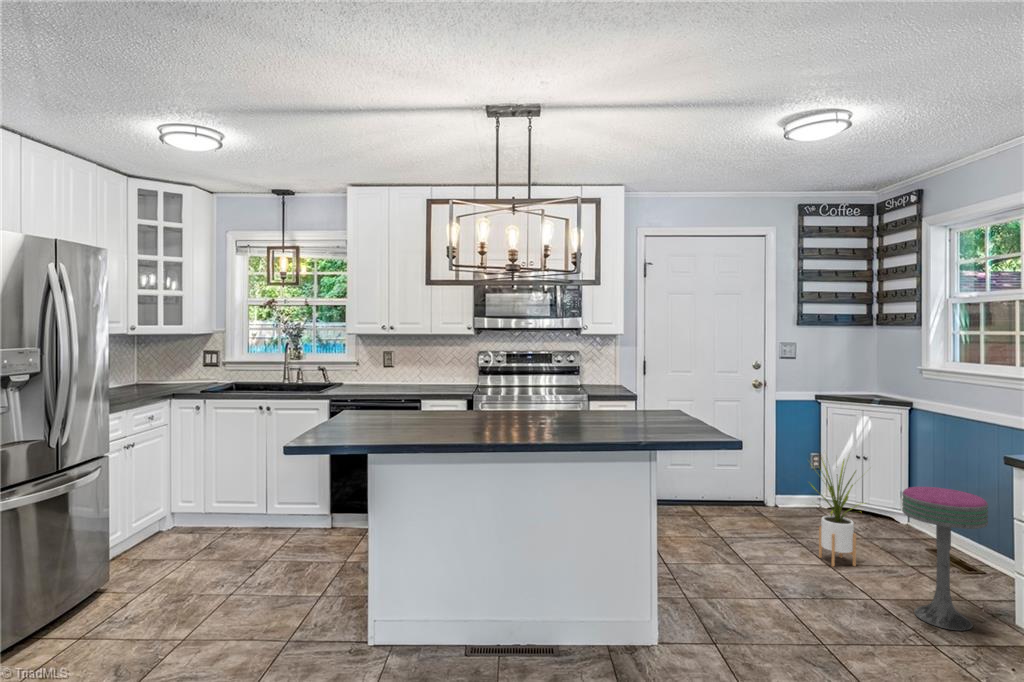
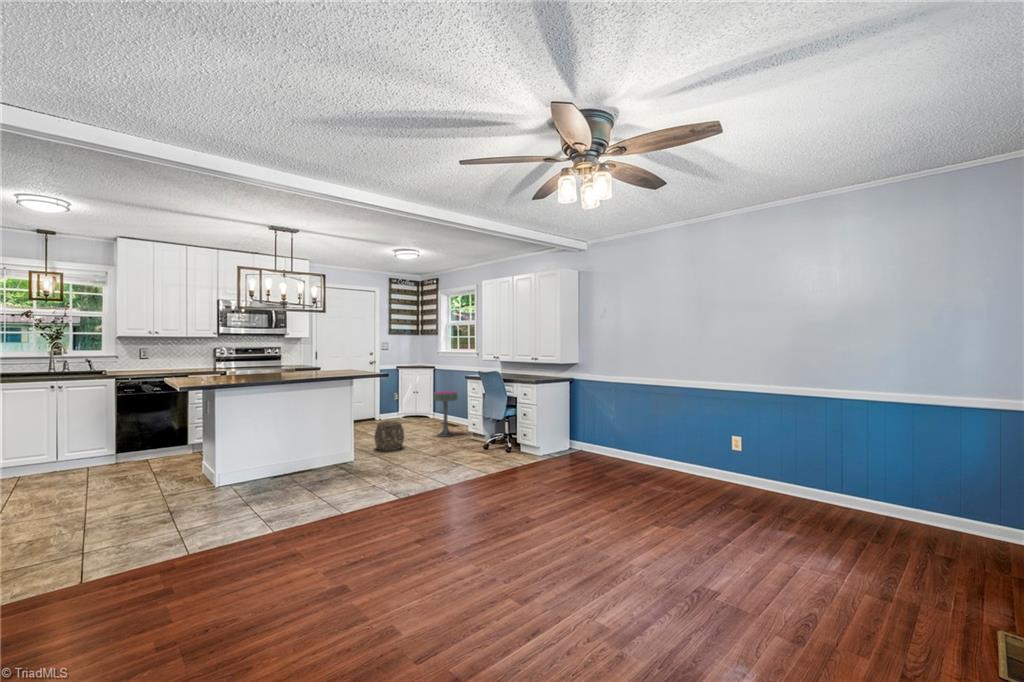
house plant: present [811,457,859,566] -> none [399,385,423,431]
woven basket: none [715,557,801,652] -> present [374,421,404,450]

